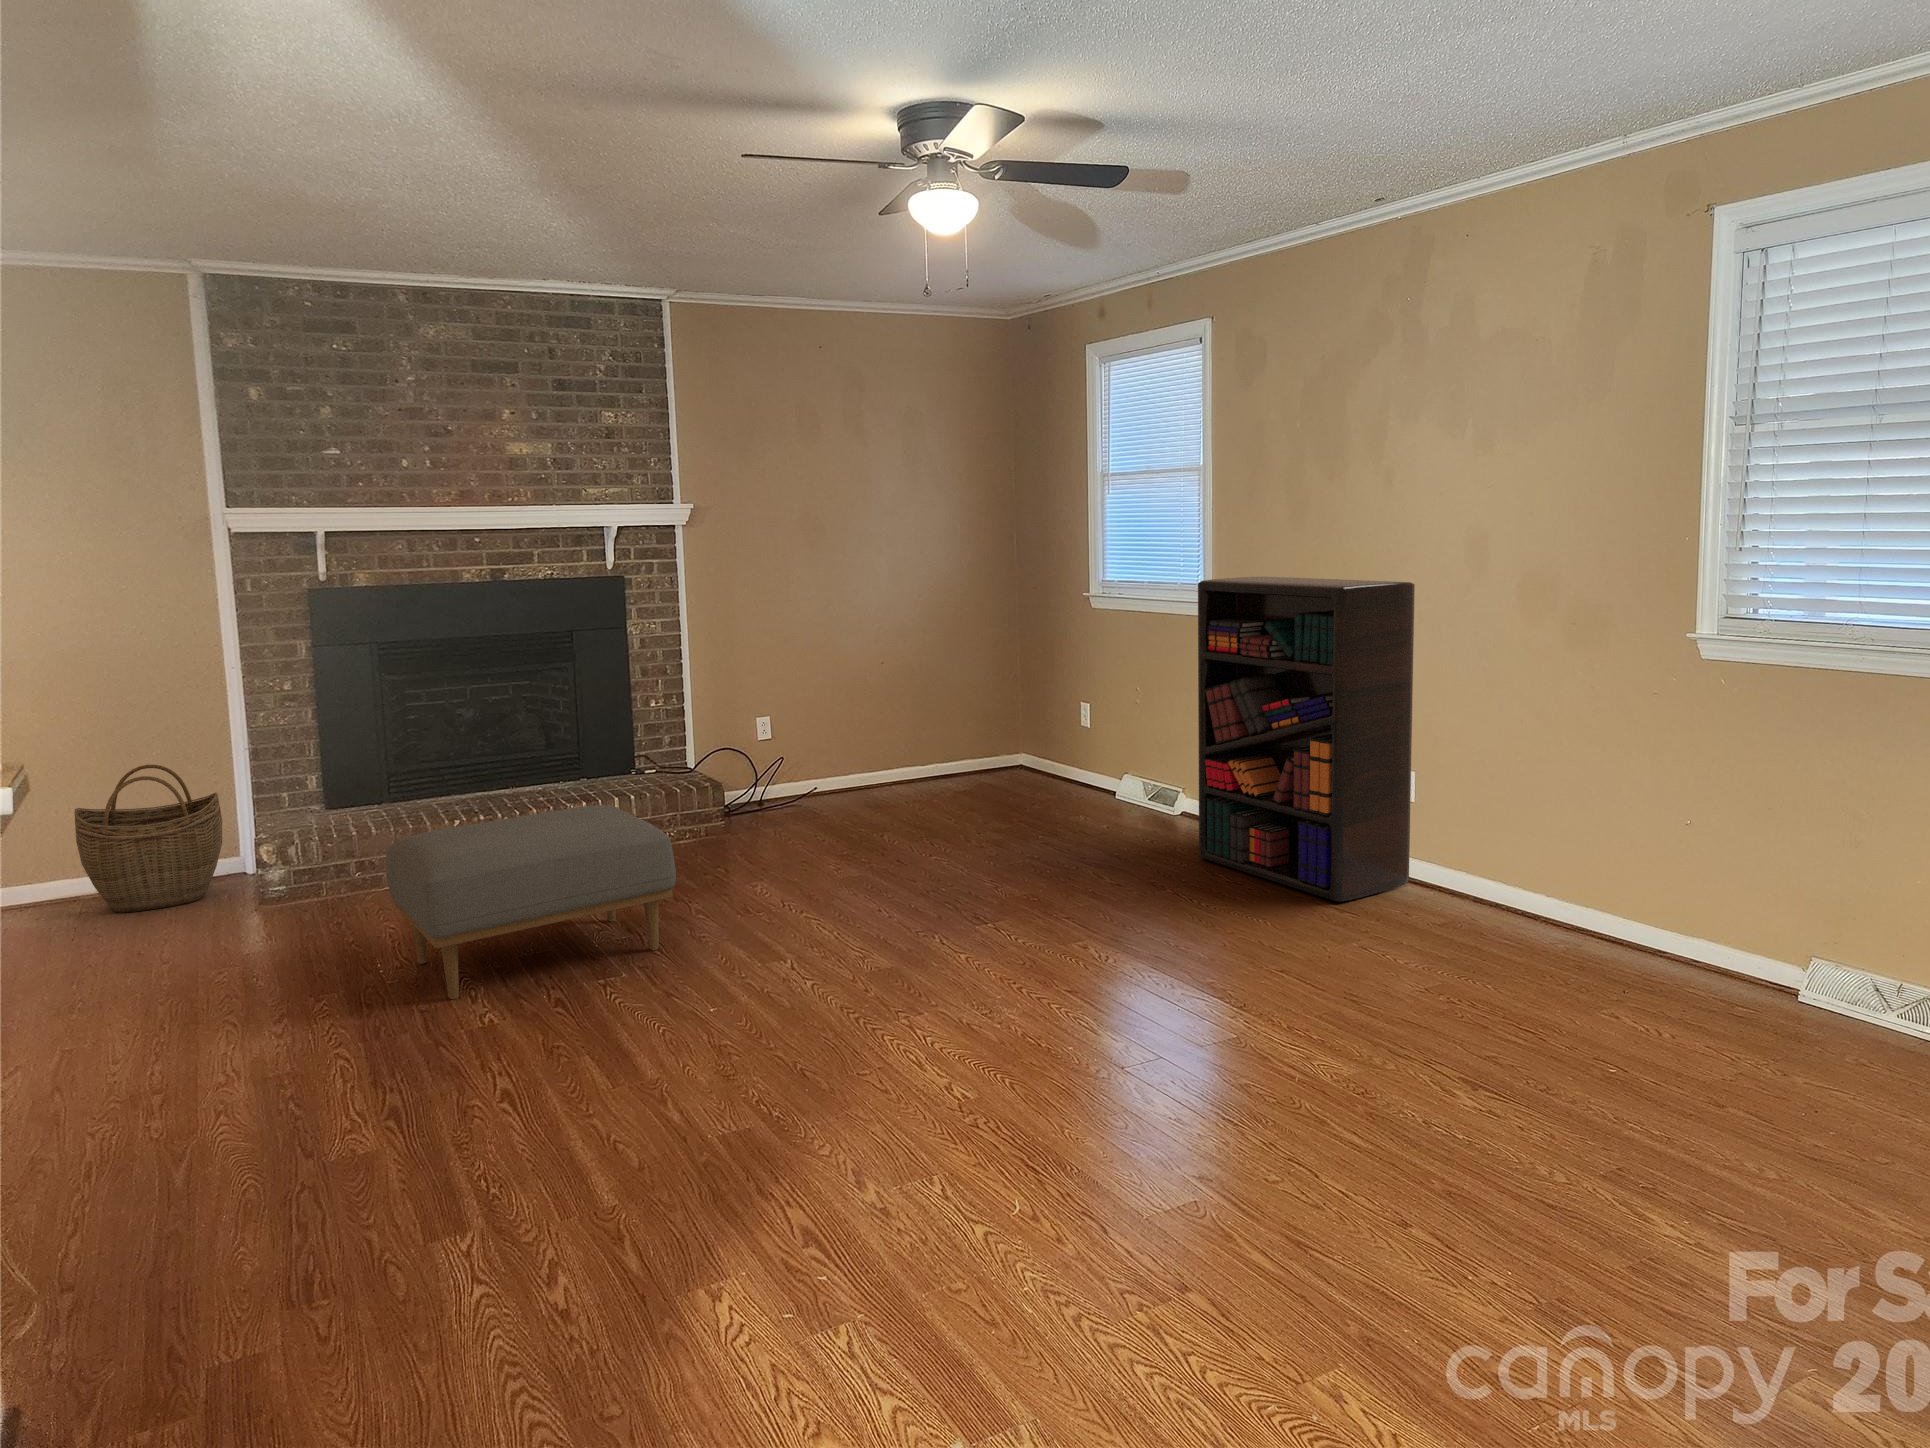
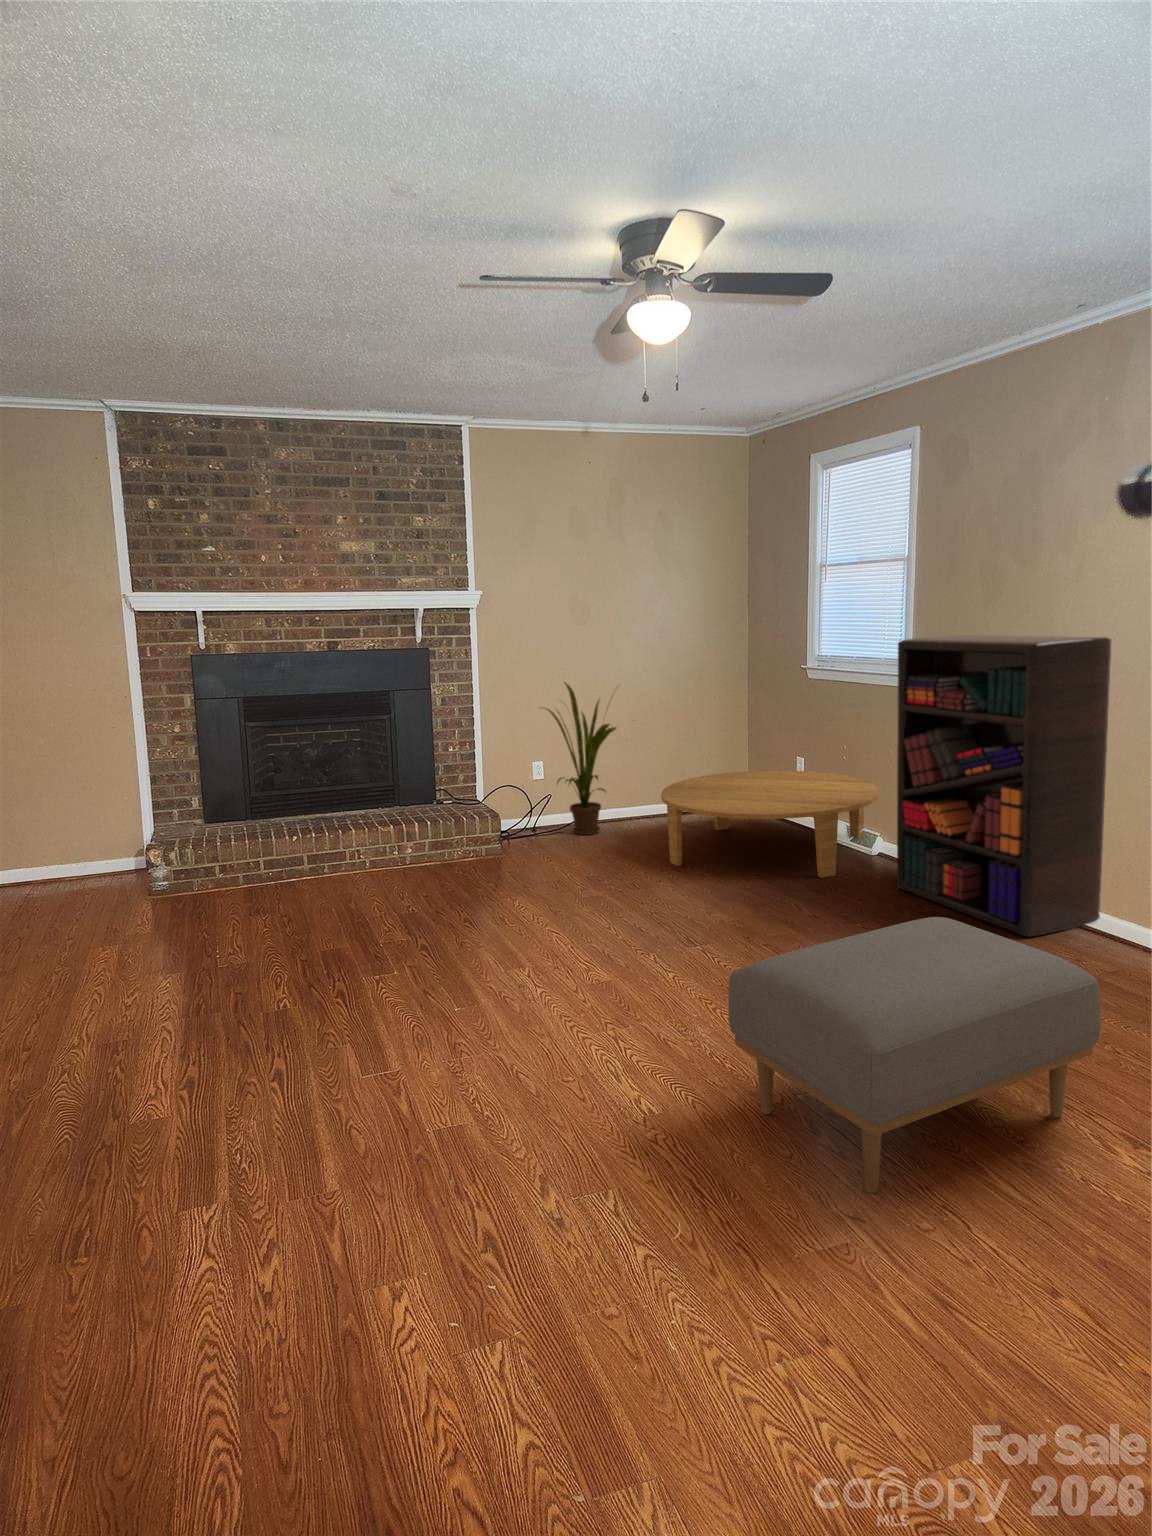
house plant: none [767,621,875,810] -> present [547,683,616,835]
coffee table: none [926,730,1175,850] -> present [661,770,880,878]
woven basket: present [74,765,222,913] -> none [32,794,133,903]
ottoman: present [386,805,676,999] -> present [728,917,1101,1193]

